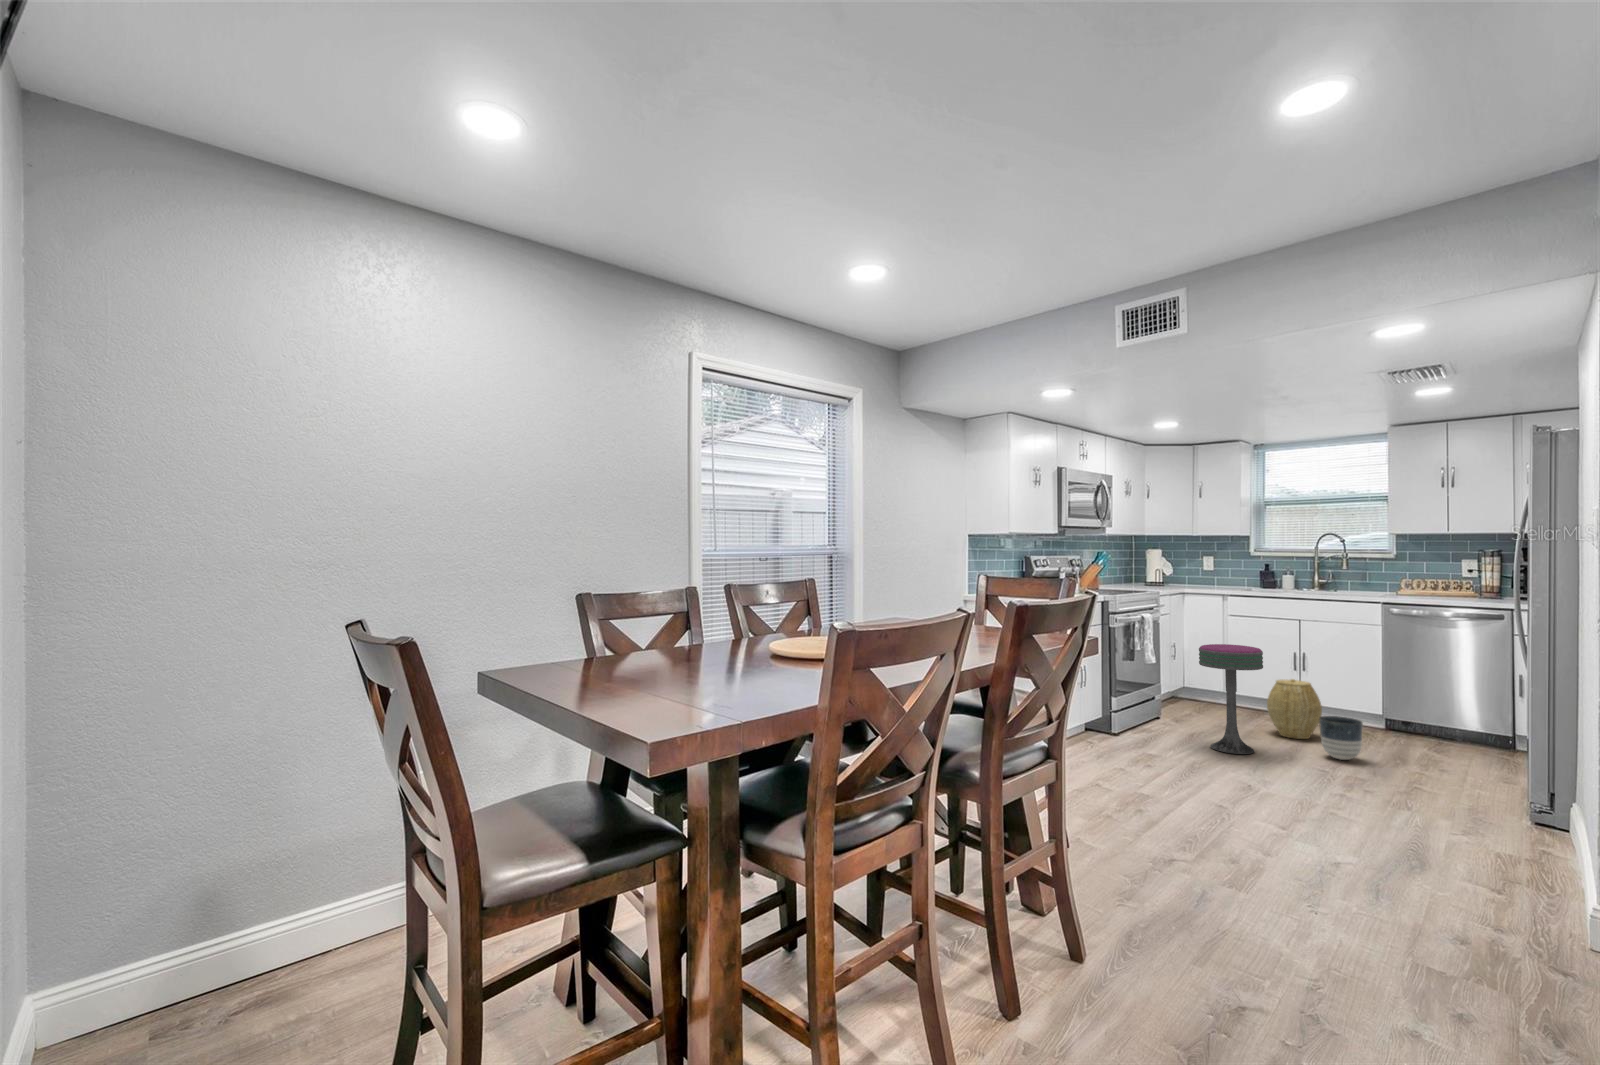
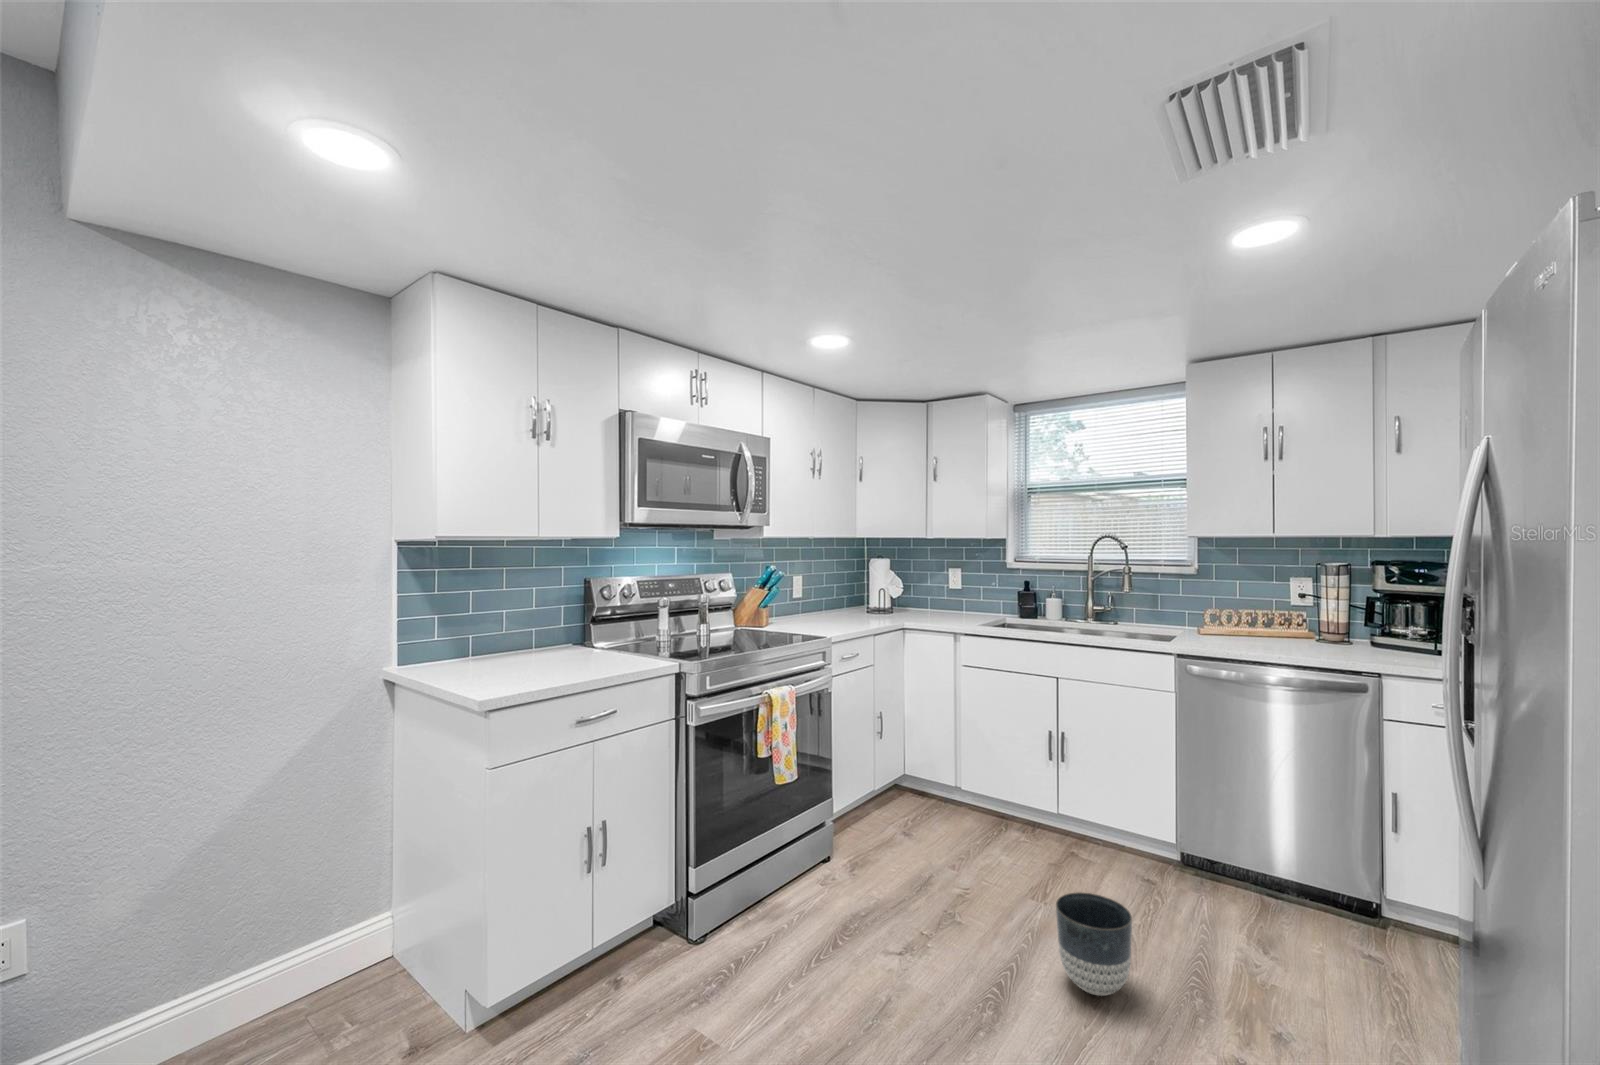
bar stool: present [1199,644,1263,754] -> none [847,748,956,984]
woven basket: present [1267,679,1322,739] -> none [990,792,1076,908]

